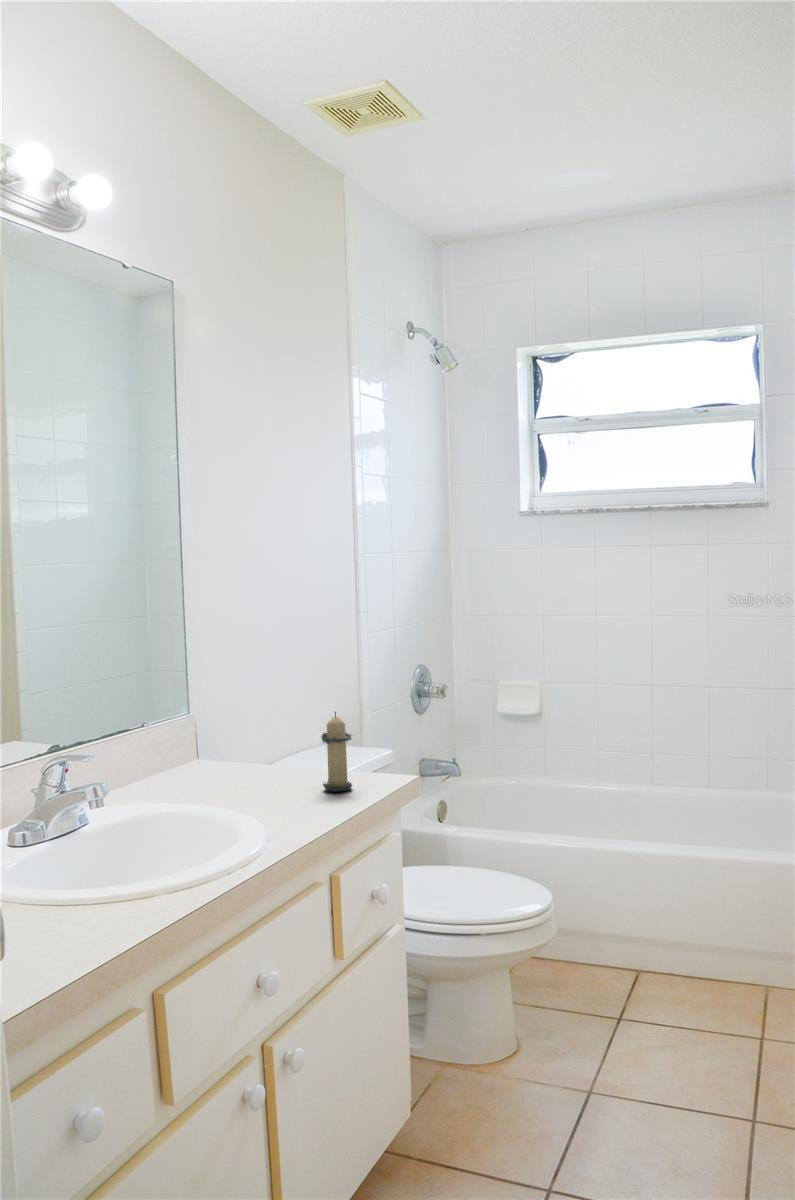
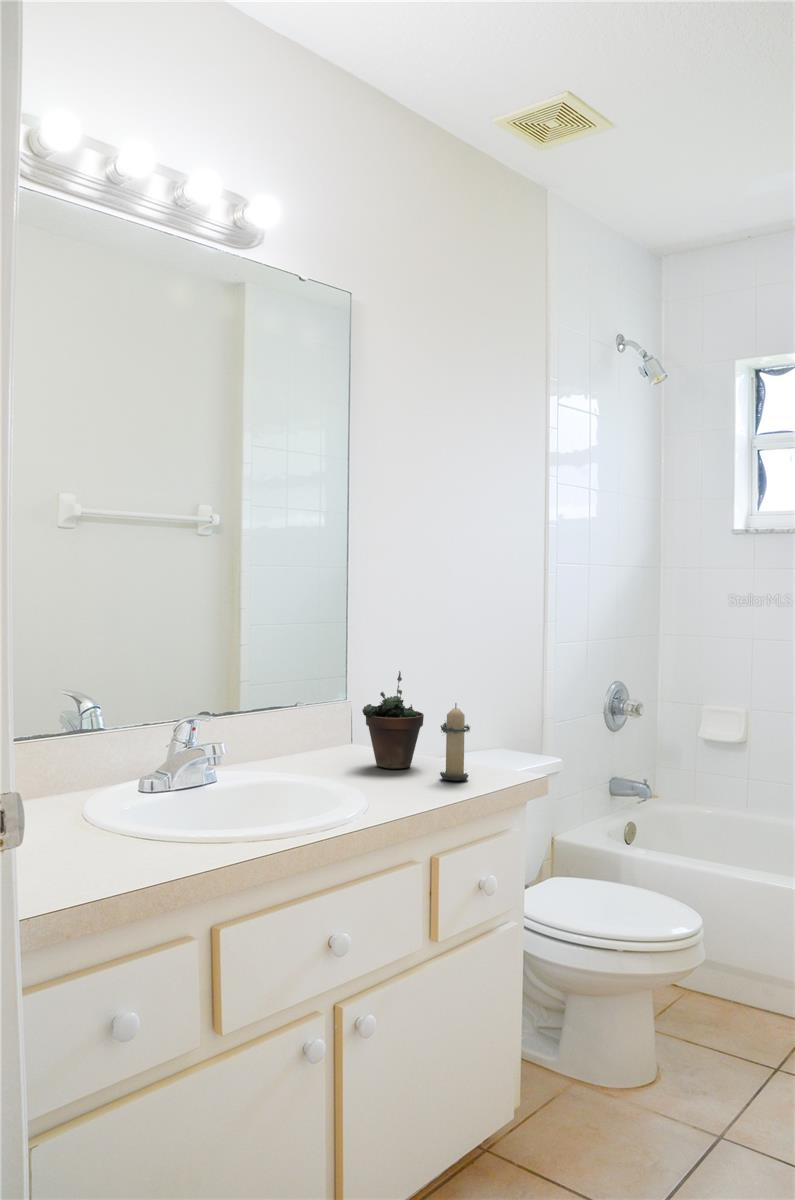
succulent plant: none [232,683,295,786] -> present [362,671,424,769]

